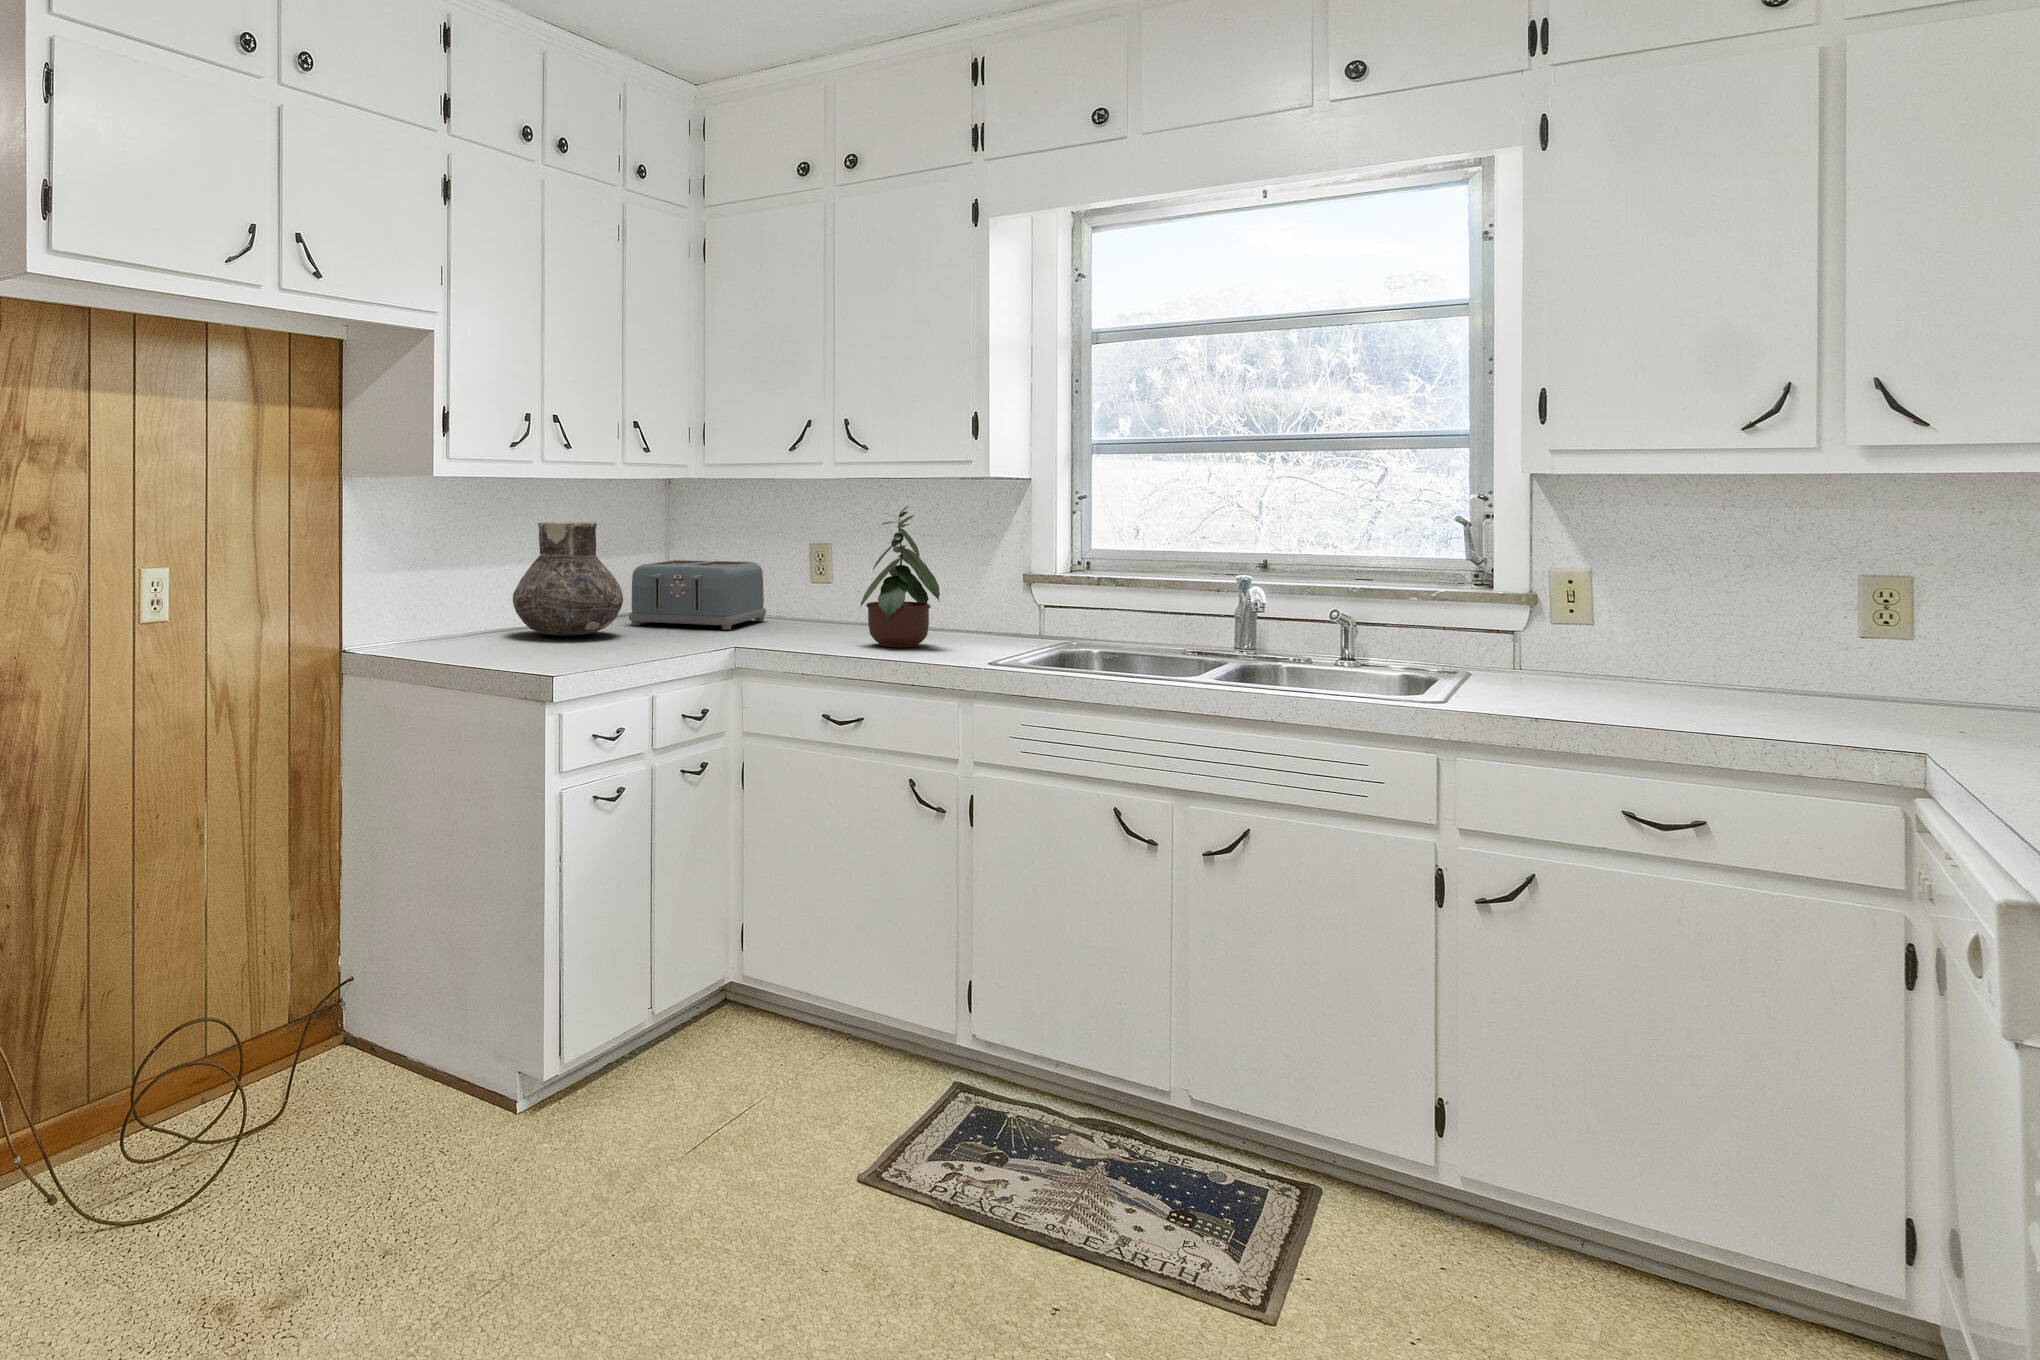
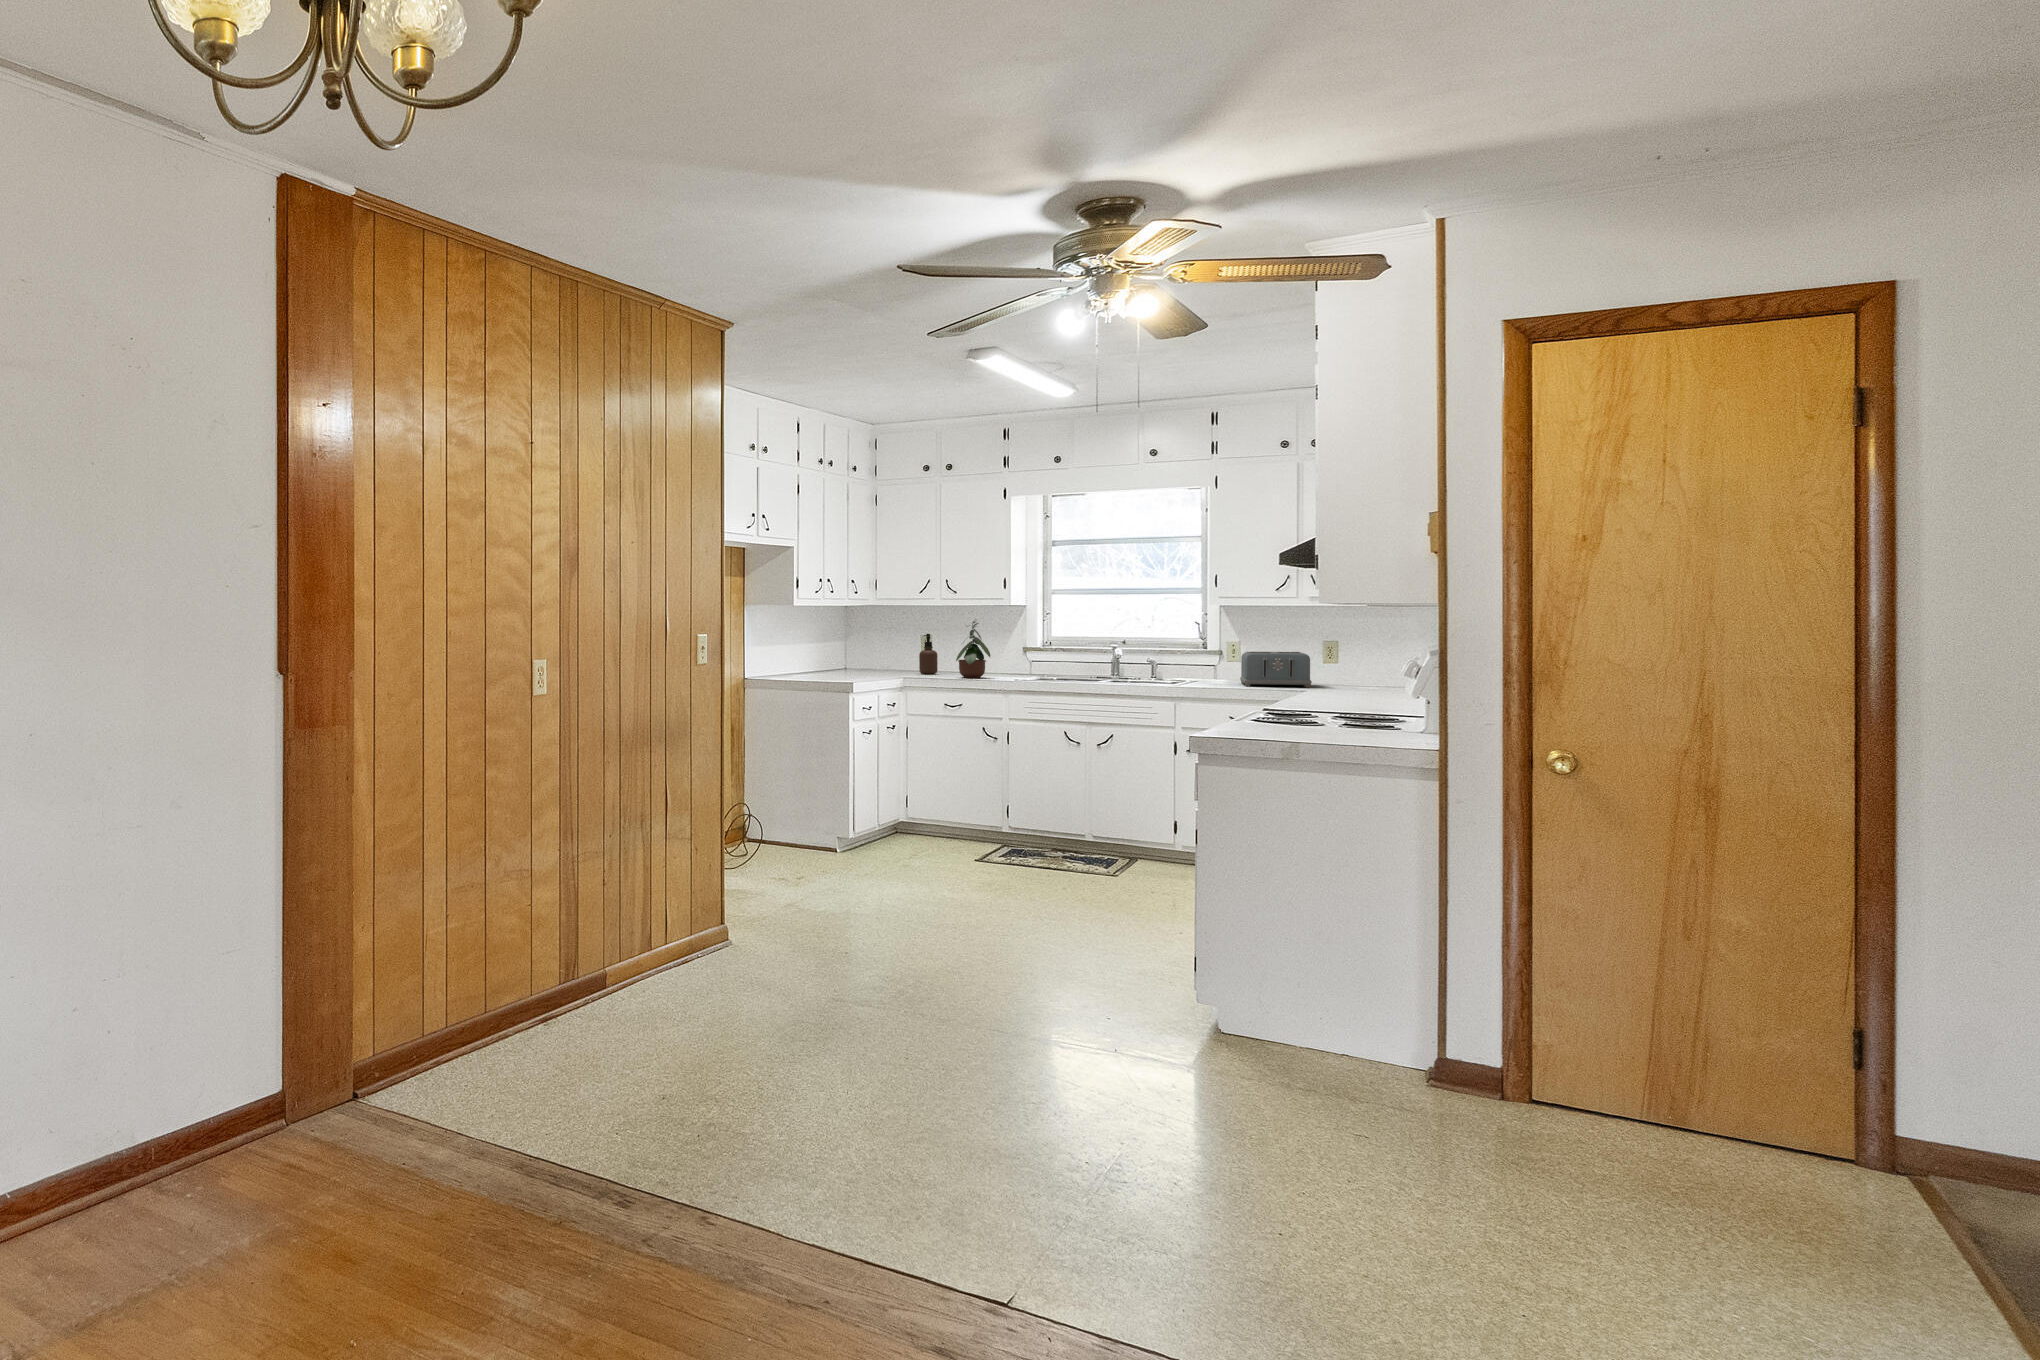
vase: present [513,522,623,636] -> none [800,626,850,676]
soap dispenser: none [800,538,839,627] -> present [919,634,938,674]
toaster: present [629,560,766,630] -> present [1240,652,1312,687]

